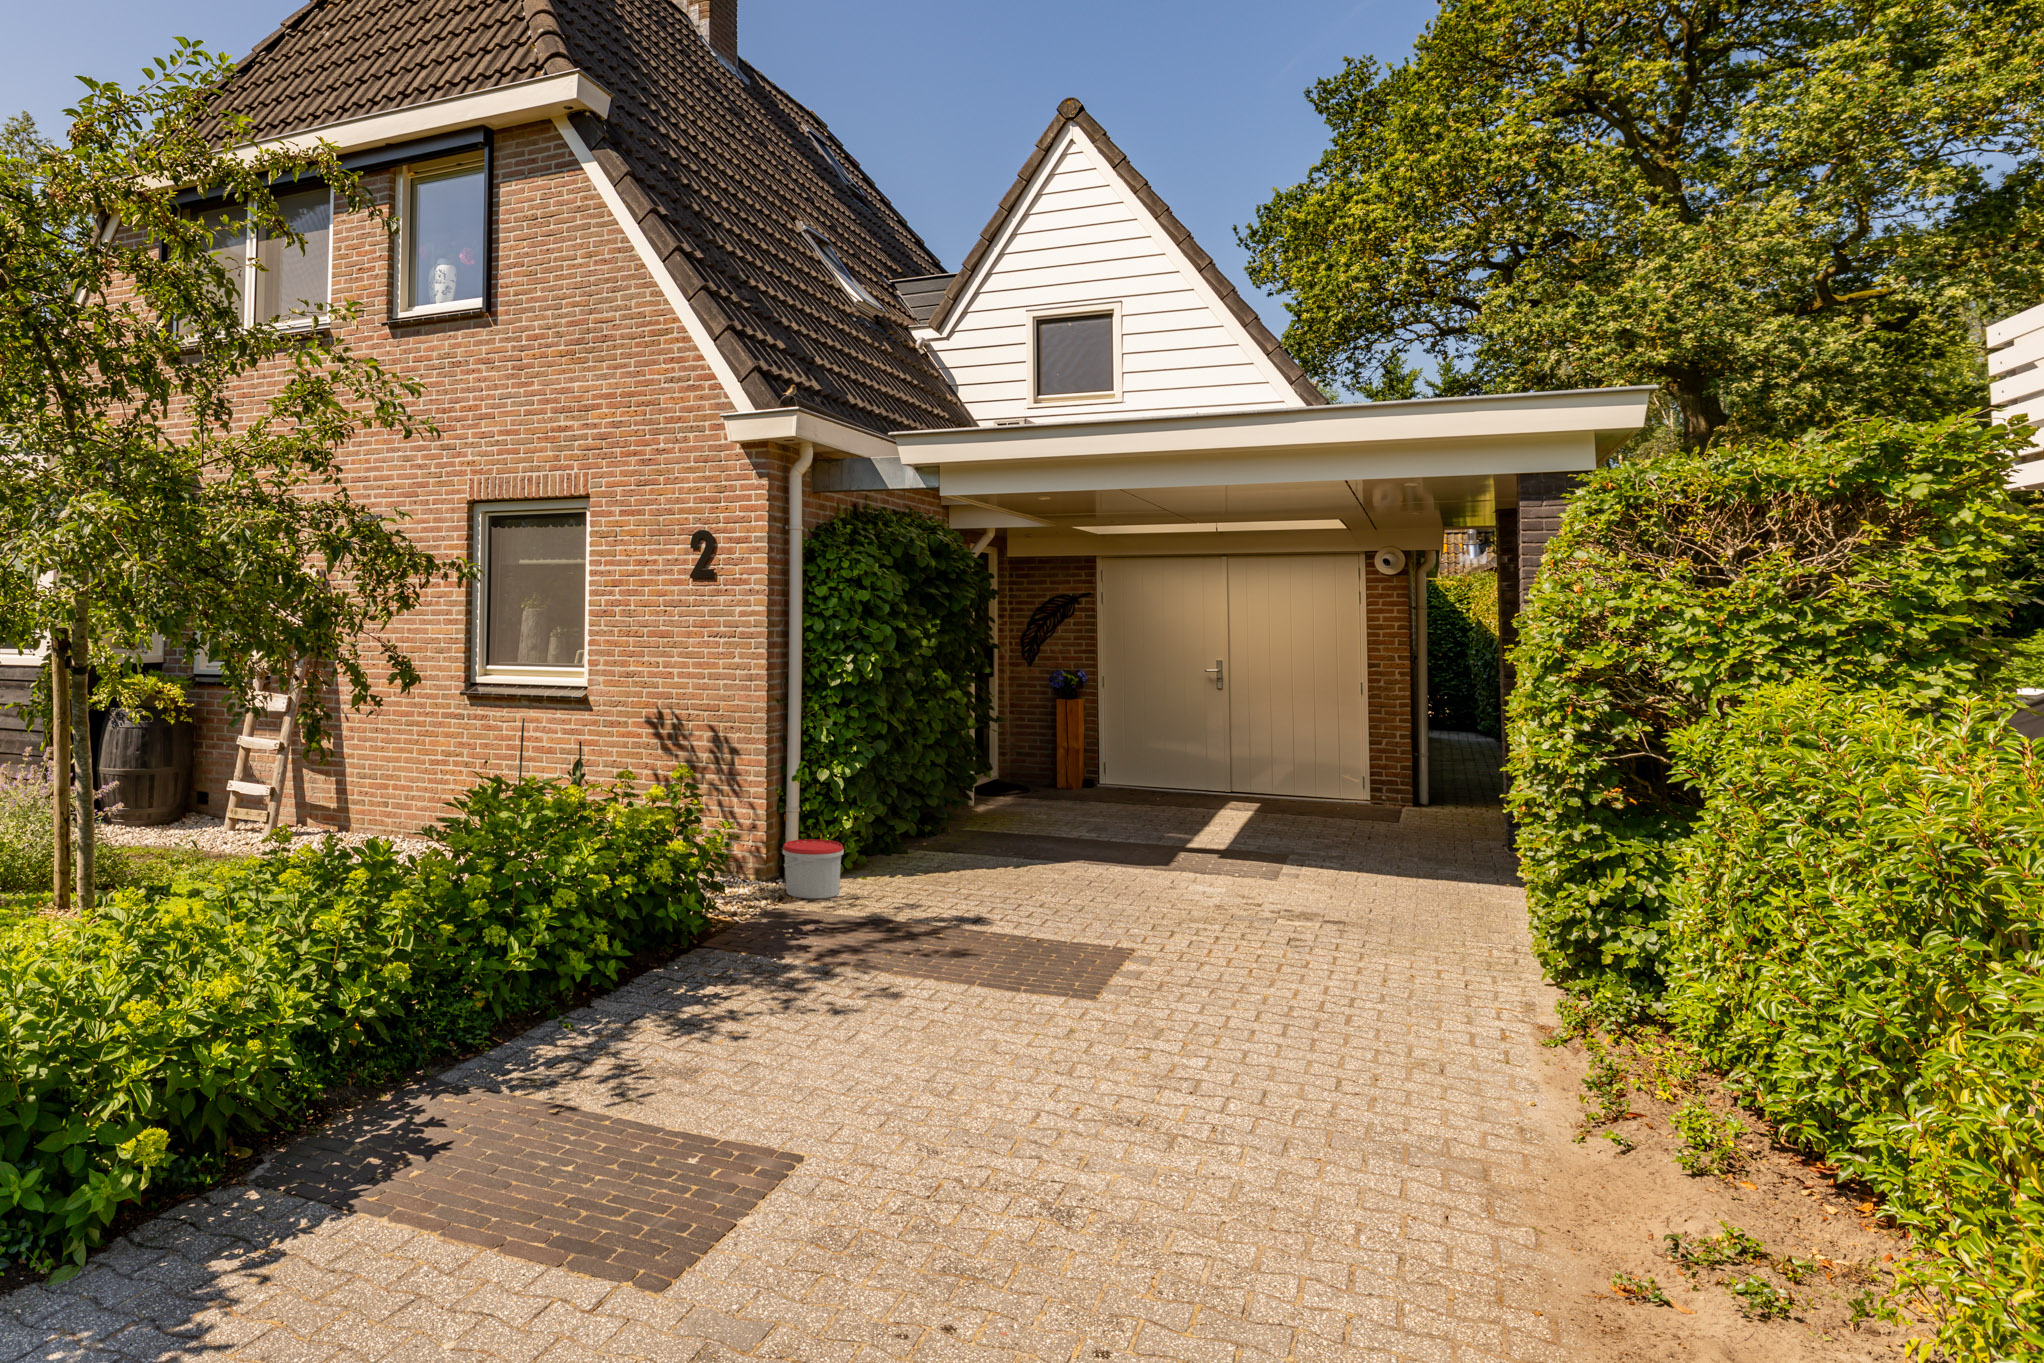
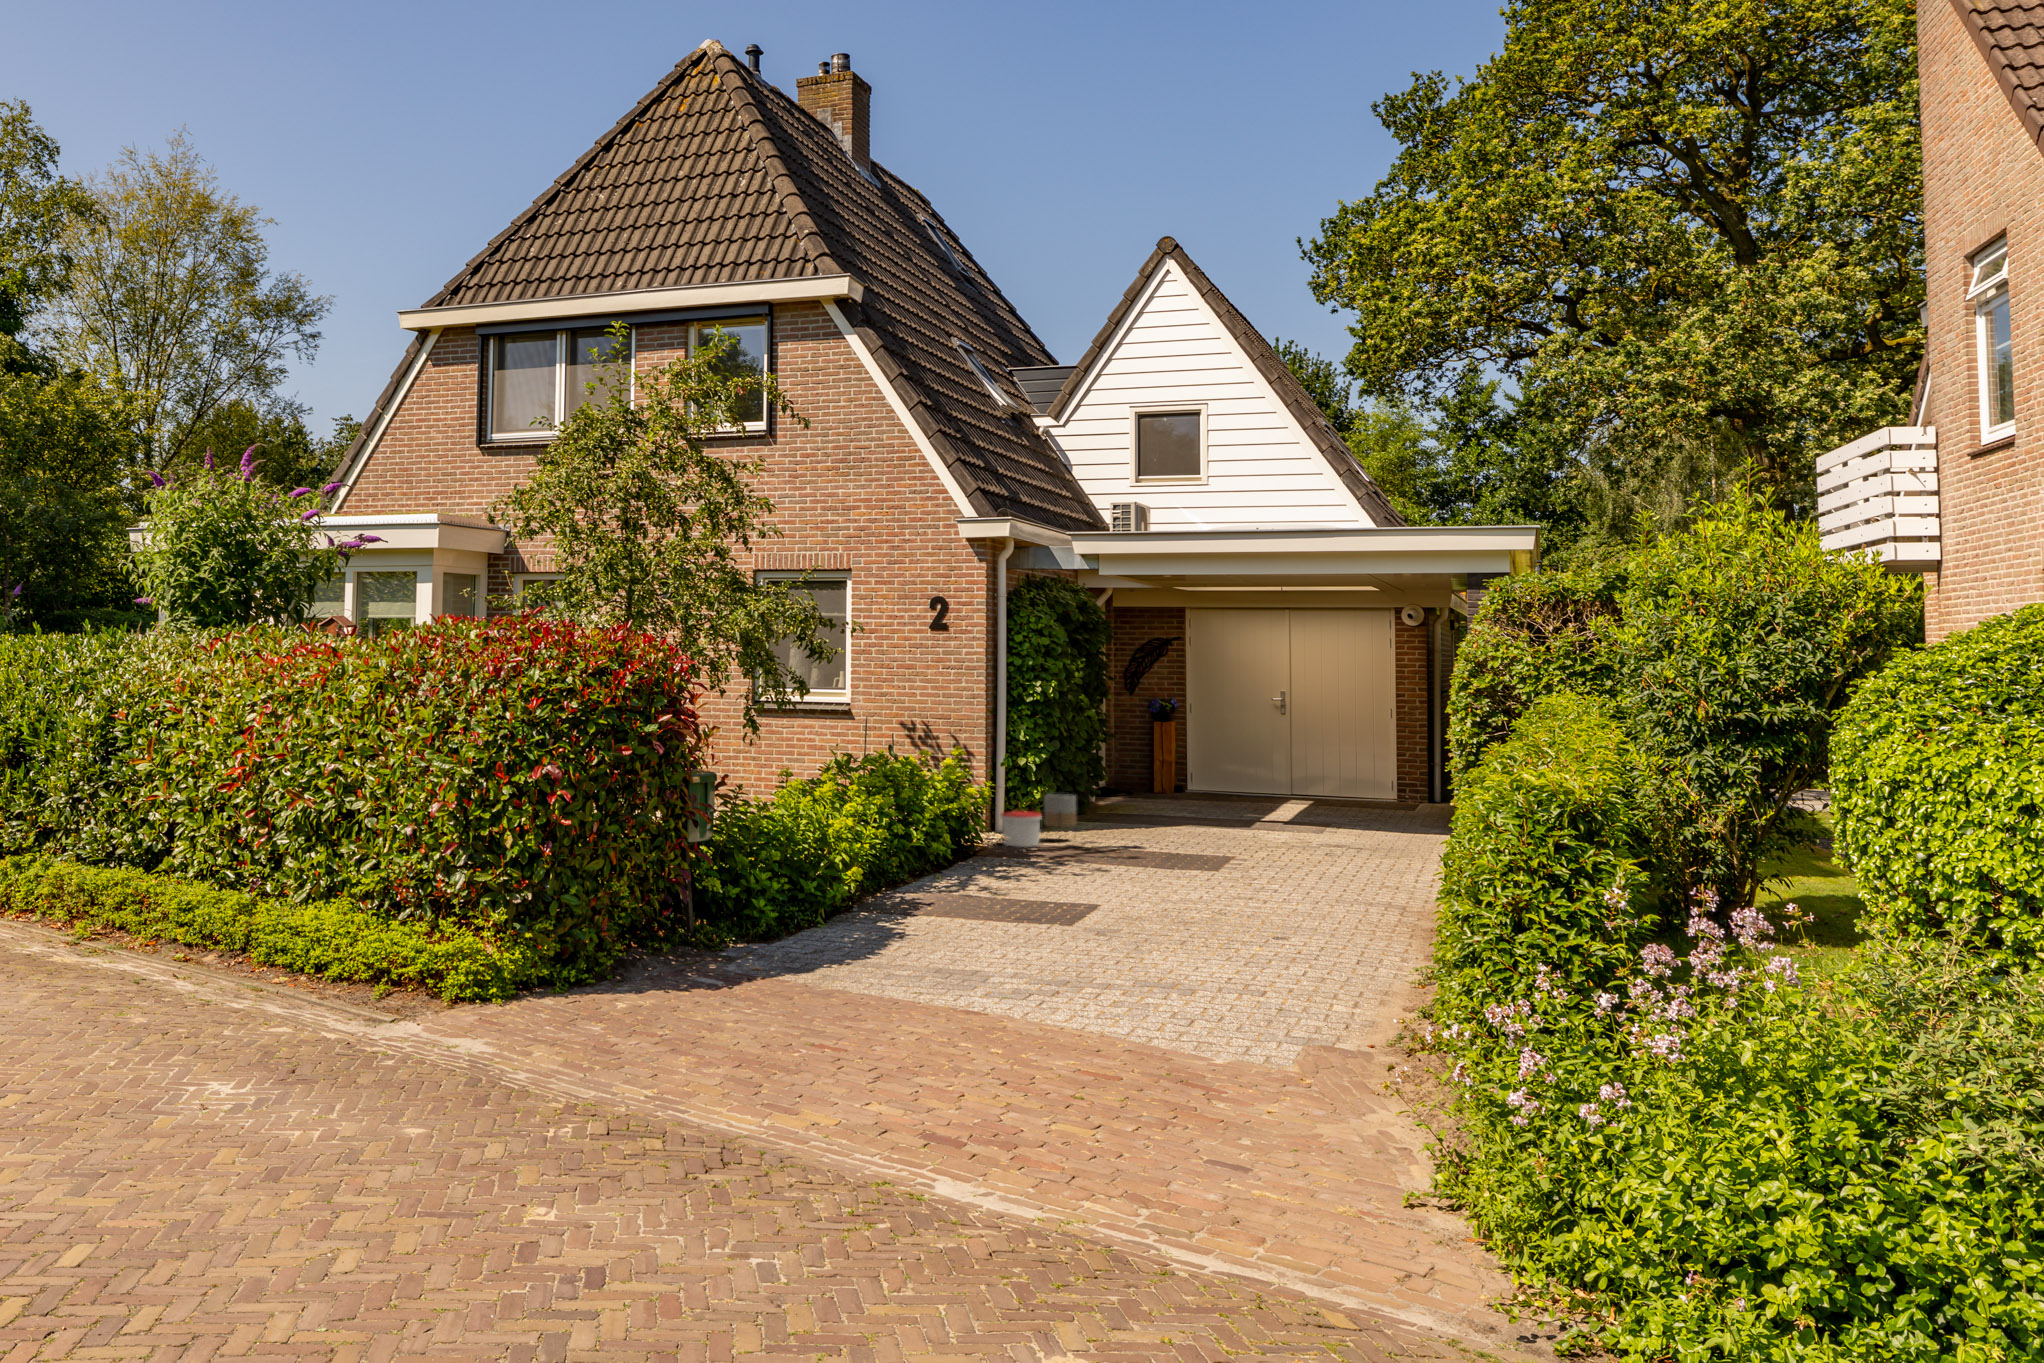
planter: none [857,812,903,887] -> present [1045,794,1076,827]

